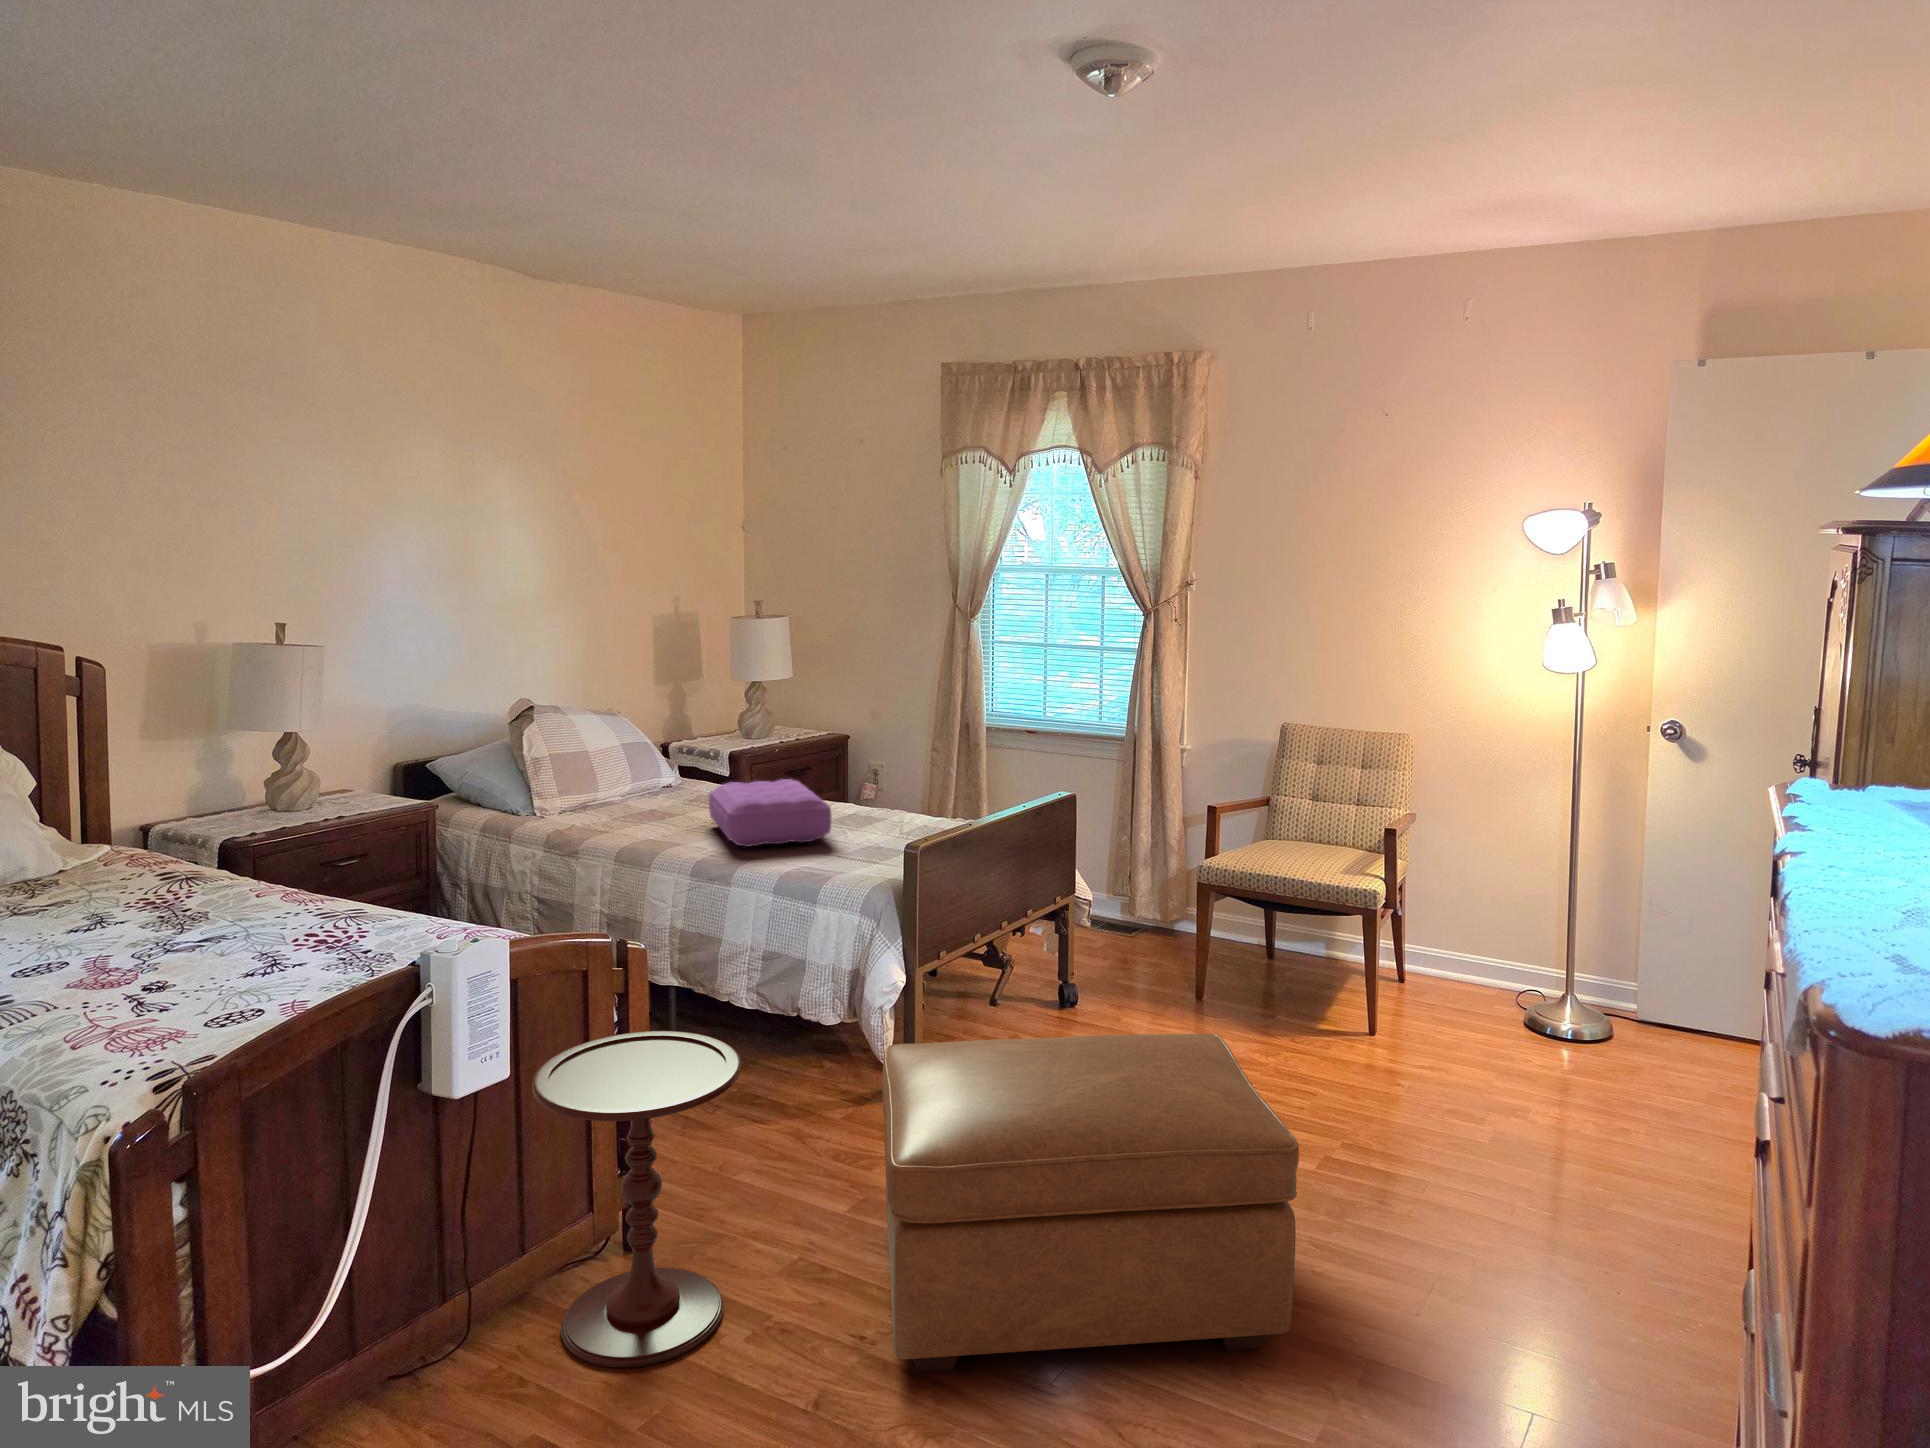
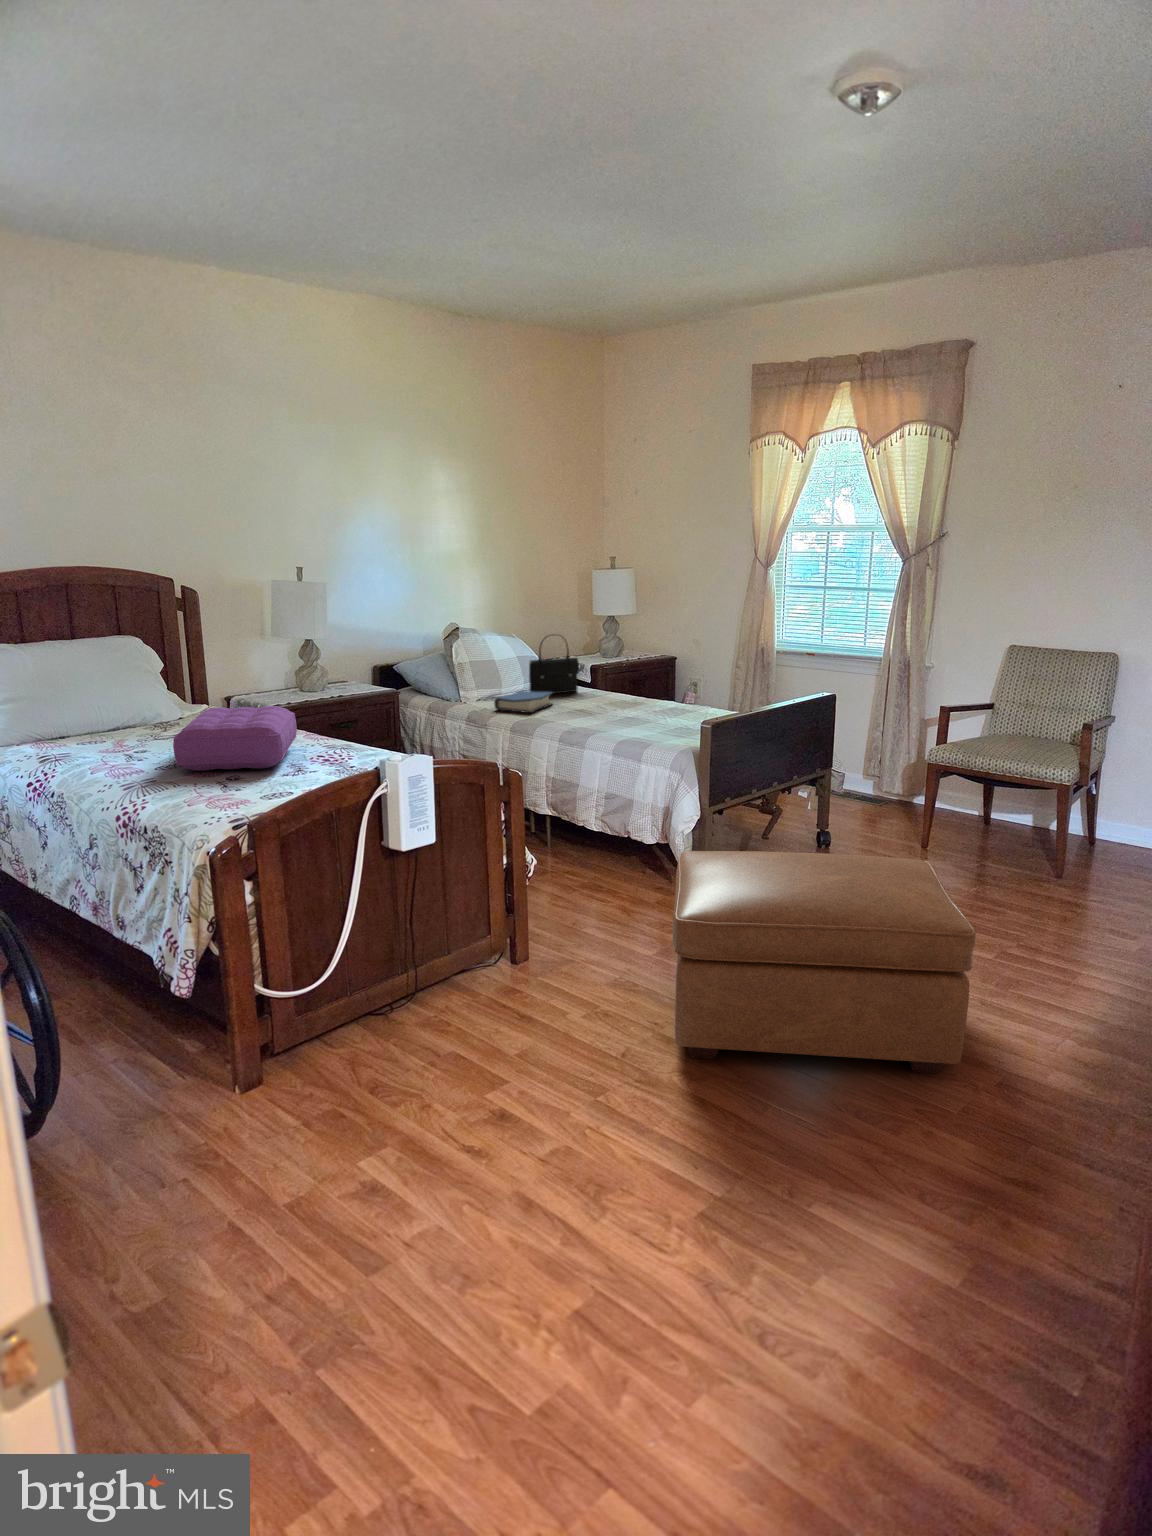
handbag: none [643,715,716,803] -> present [529,635,579,694]
pillow: present [709,779,832,847] -> present [173,706,297,771]
hardback book: none [592,798,680,833] -> present [494,691,553,713]
side table: present [532,1031,741,1368] -> none [448,828,580,1032]

